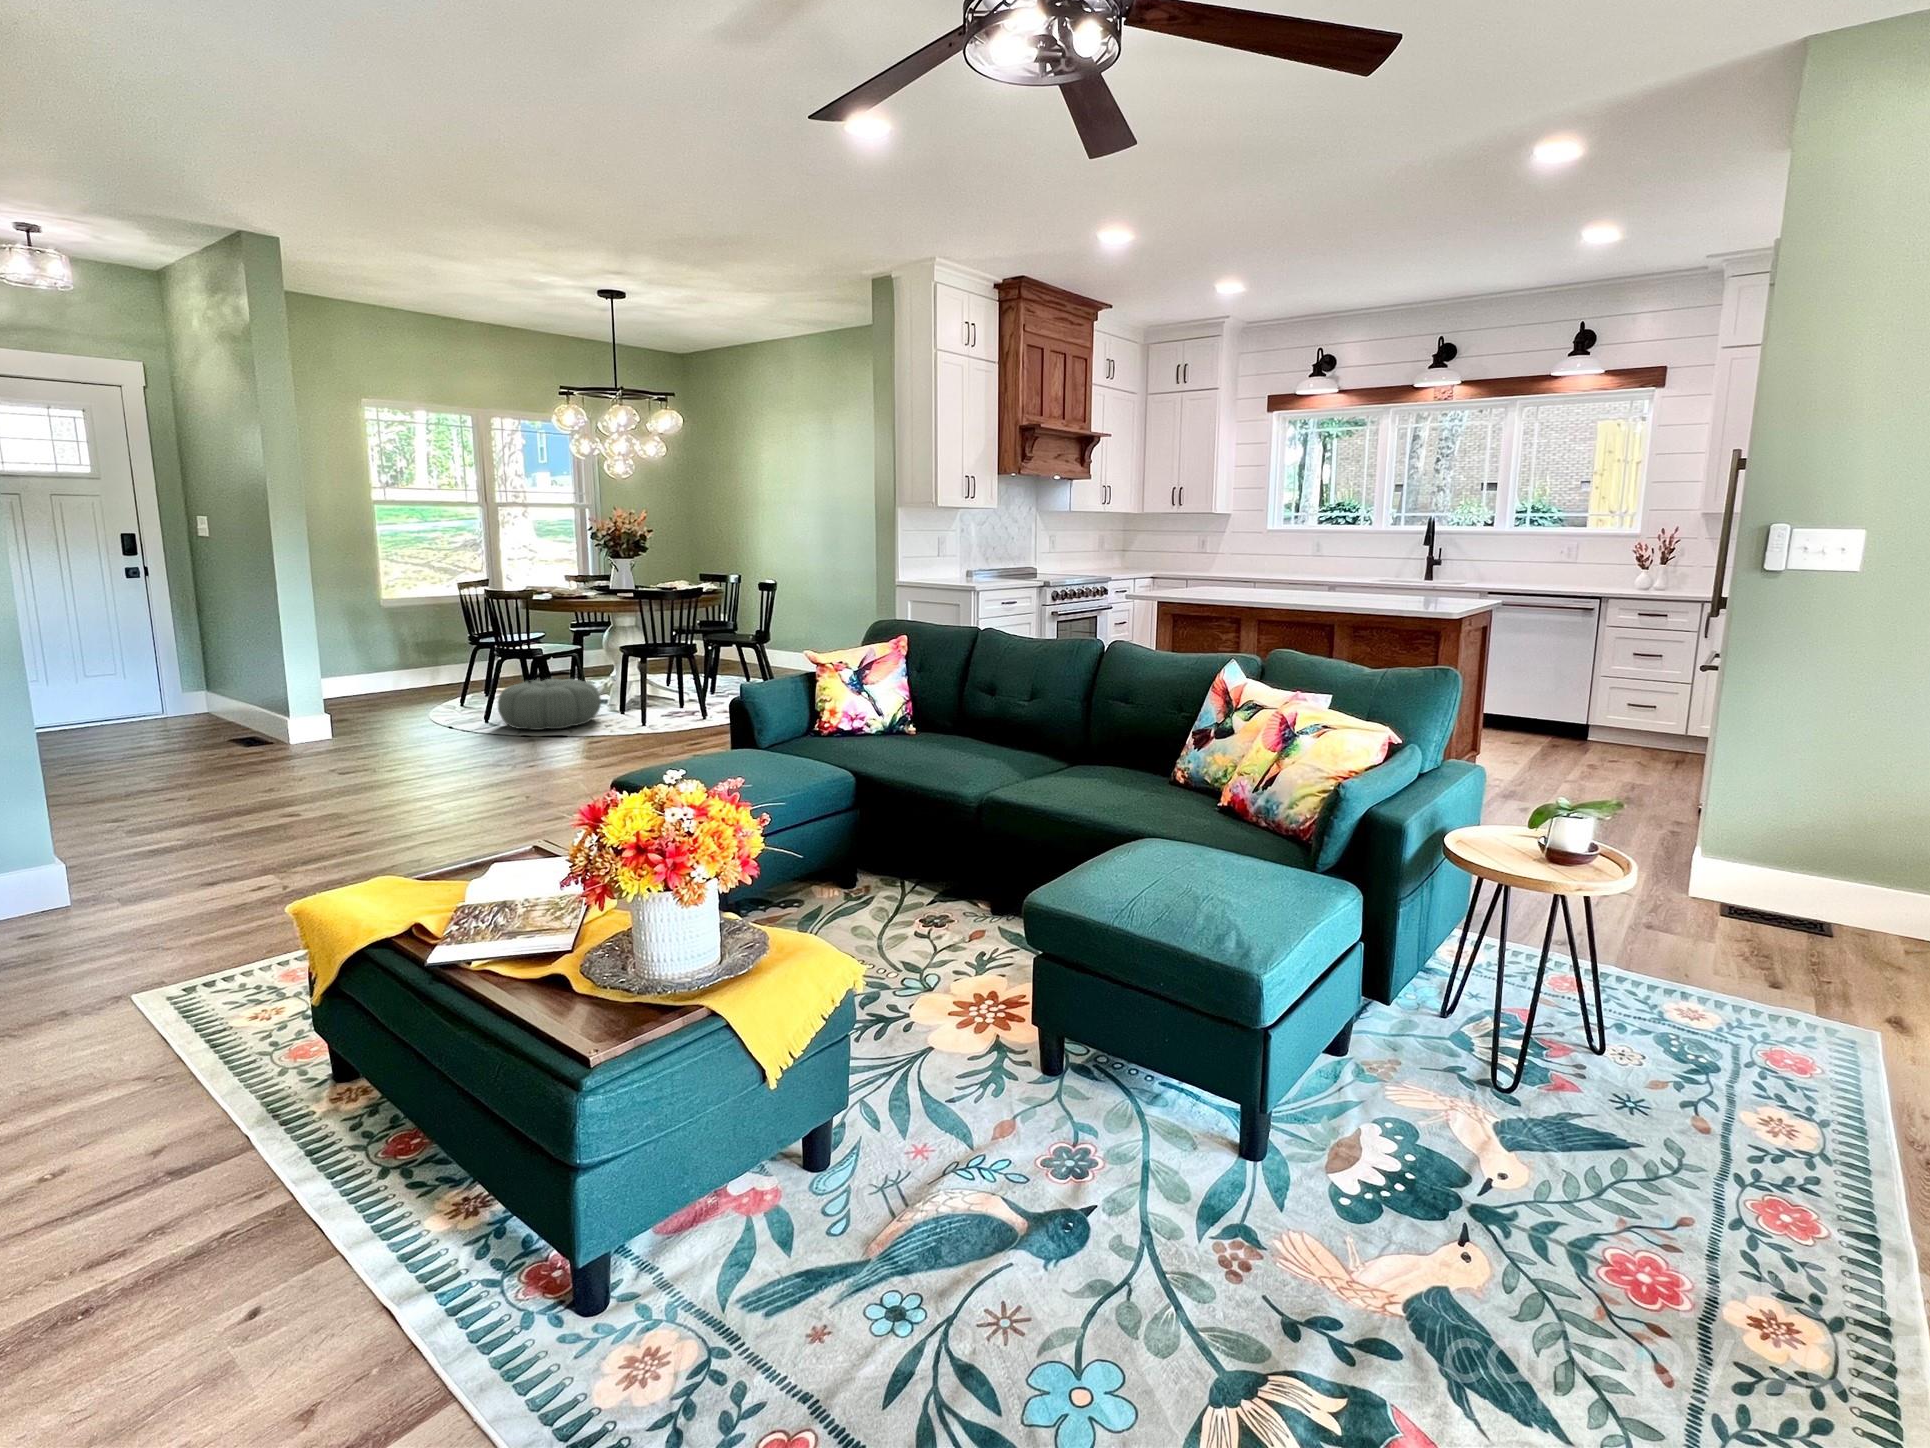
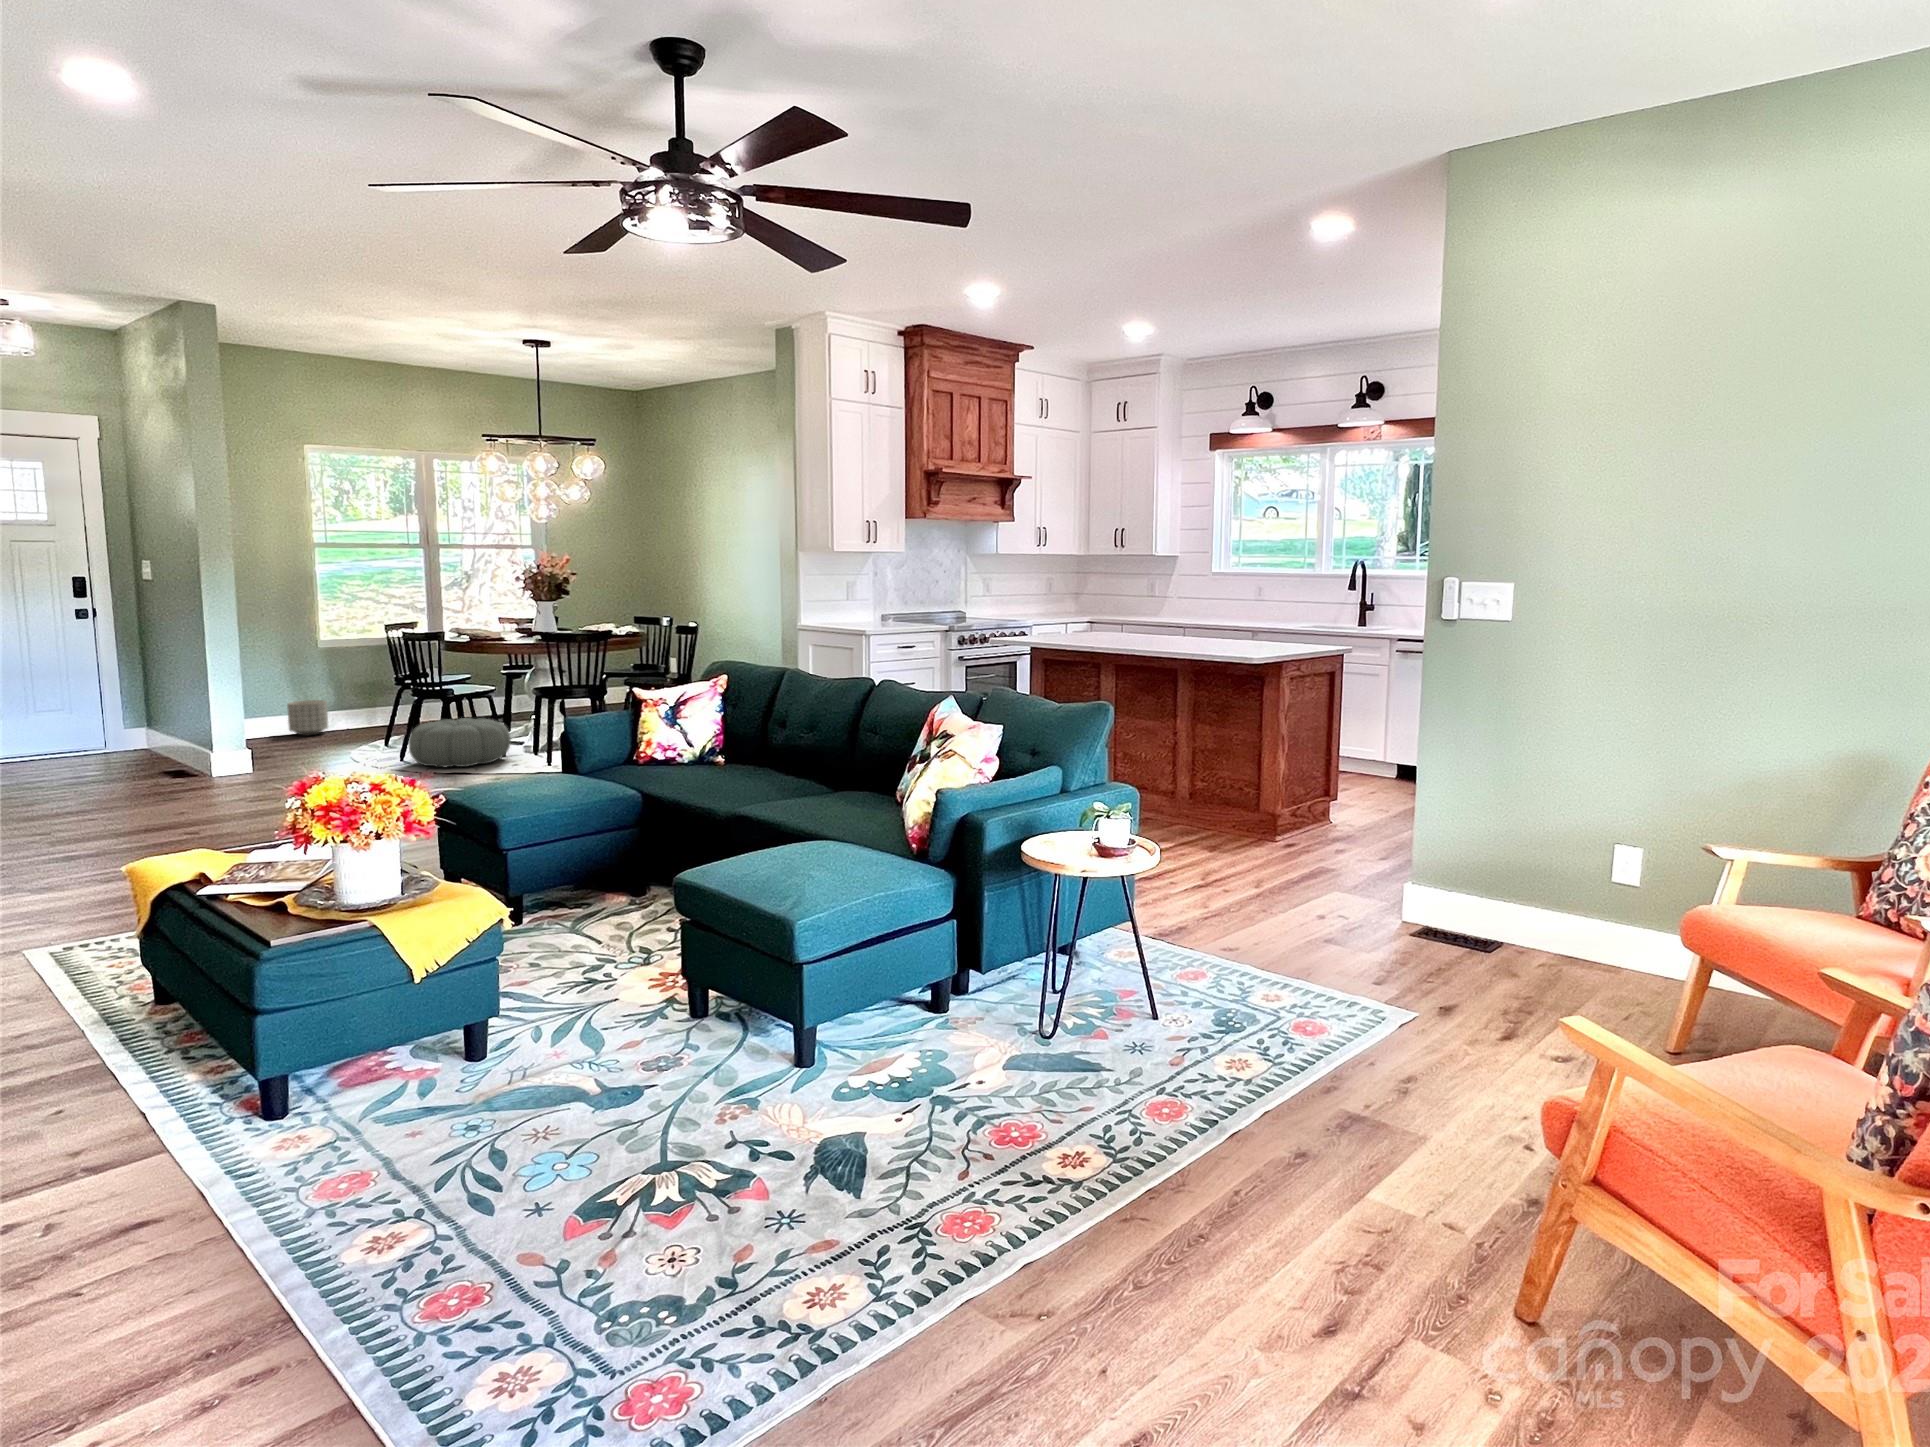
planter: none [355,660,398,696] -> present [287,700,328,736]

